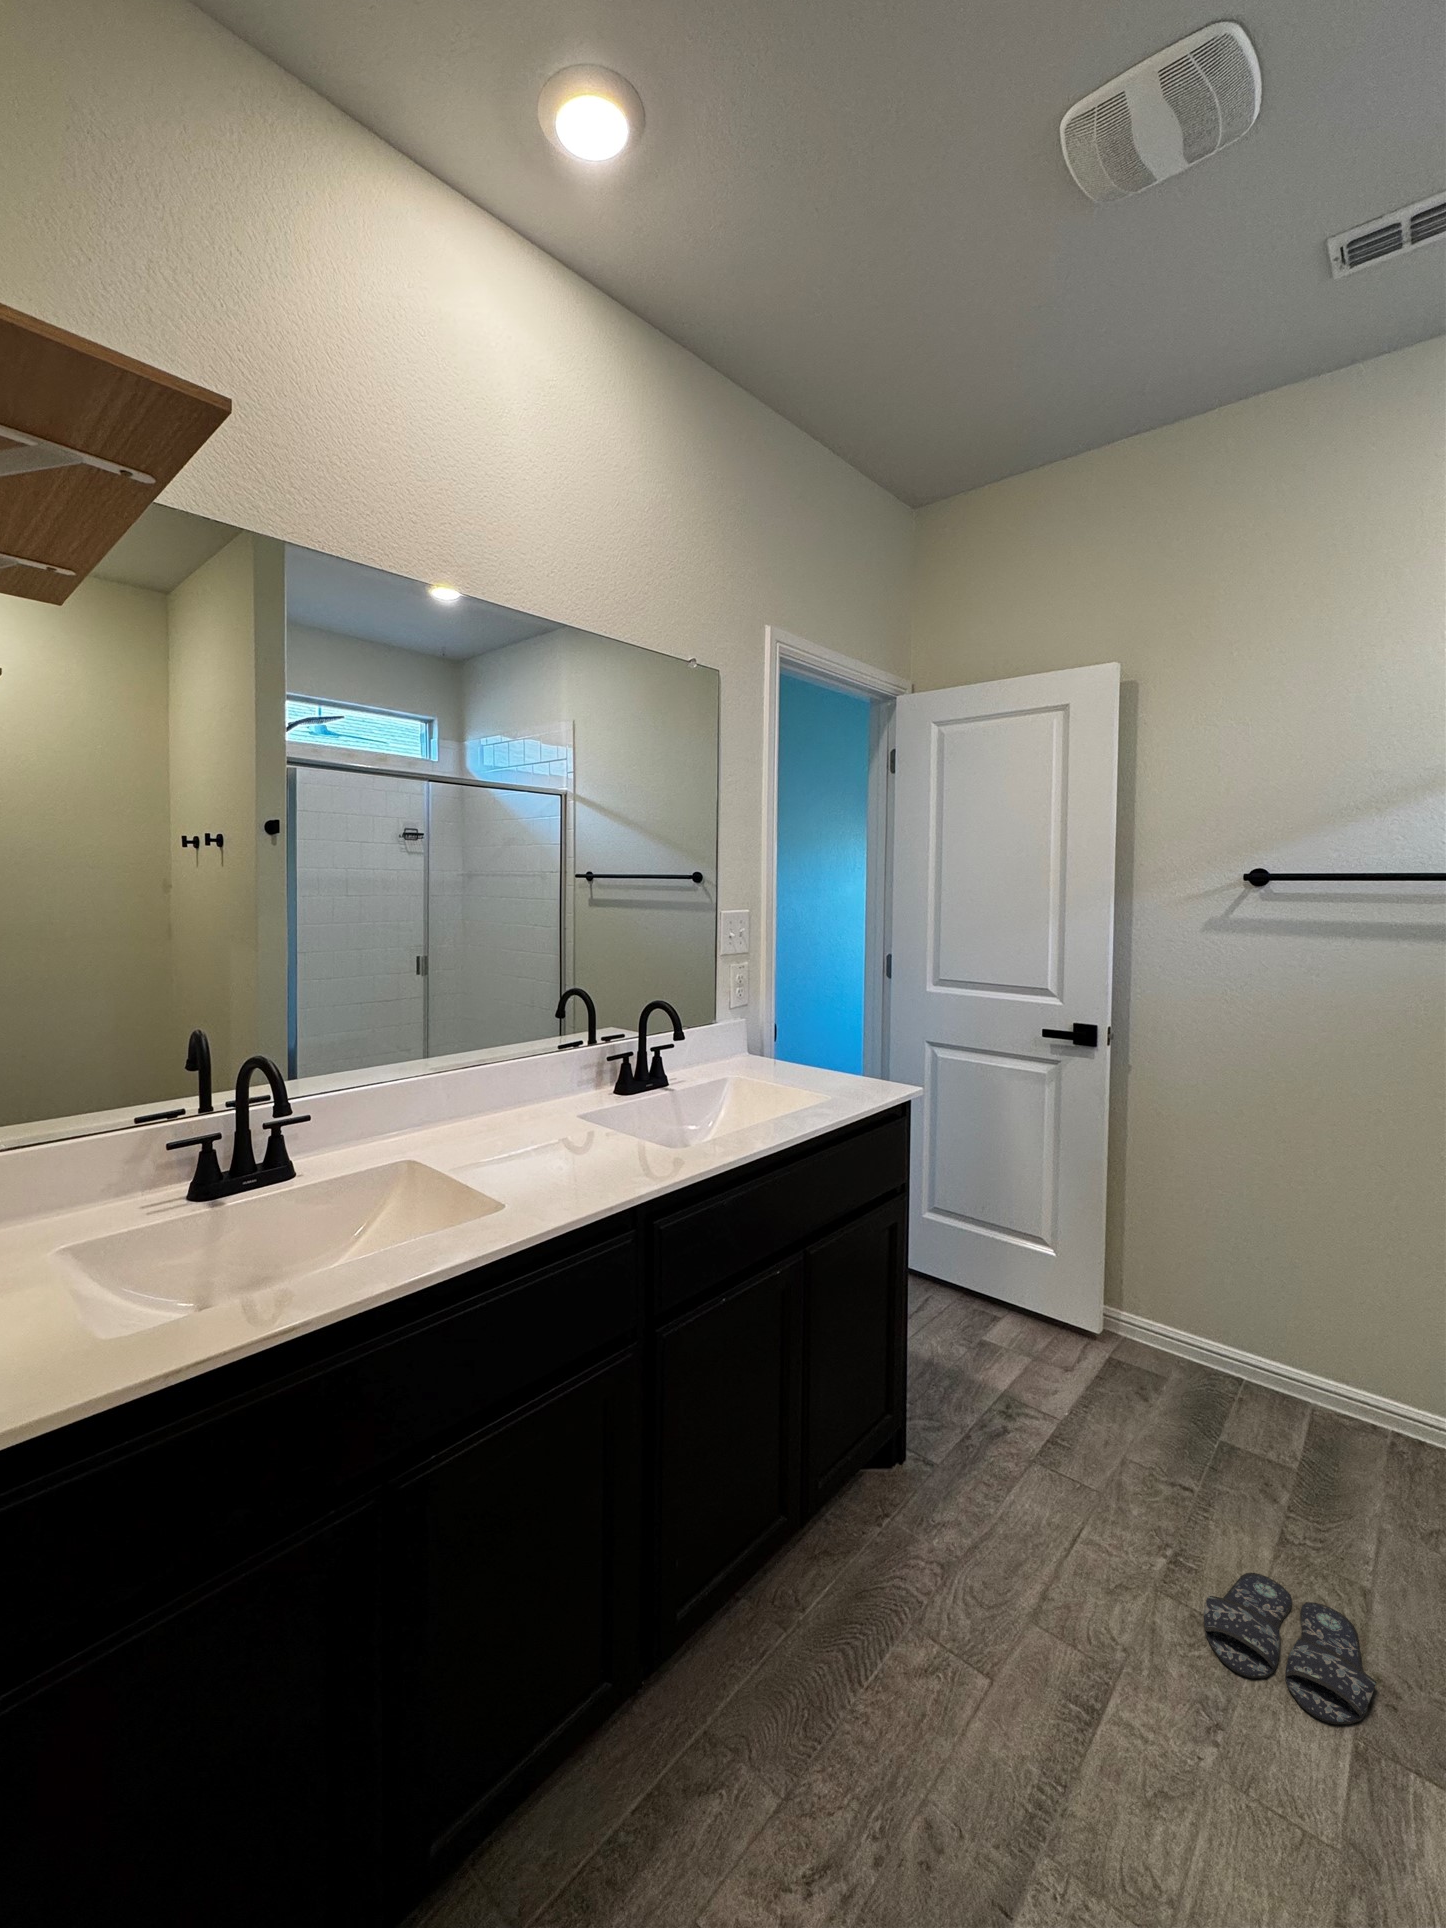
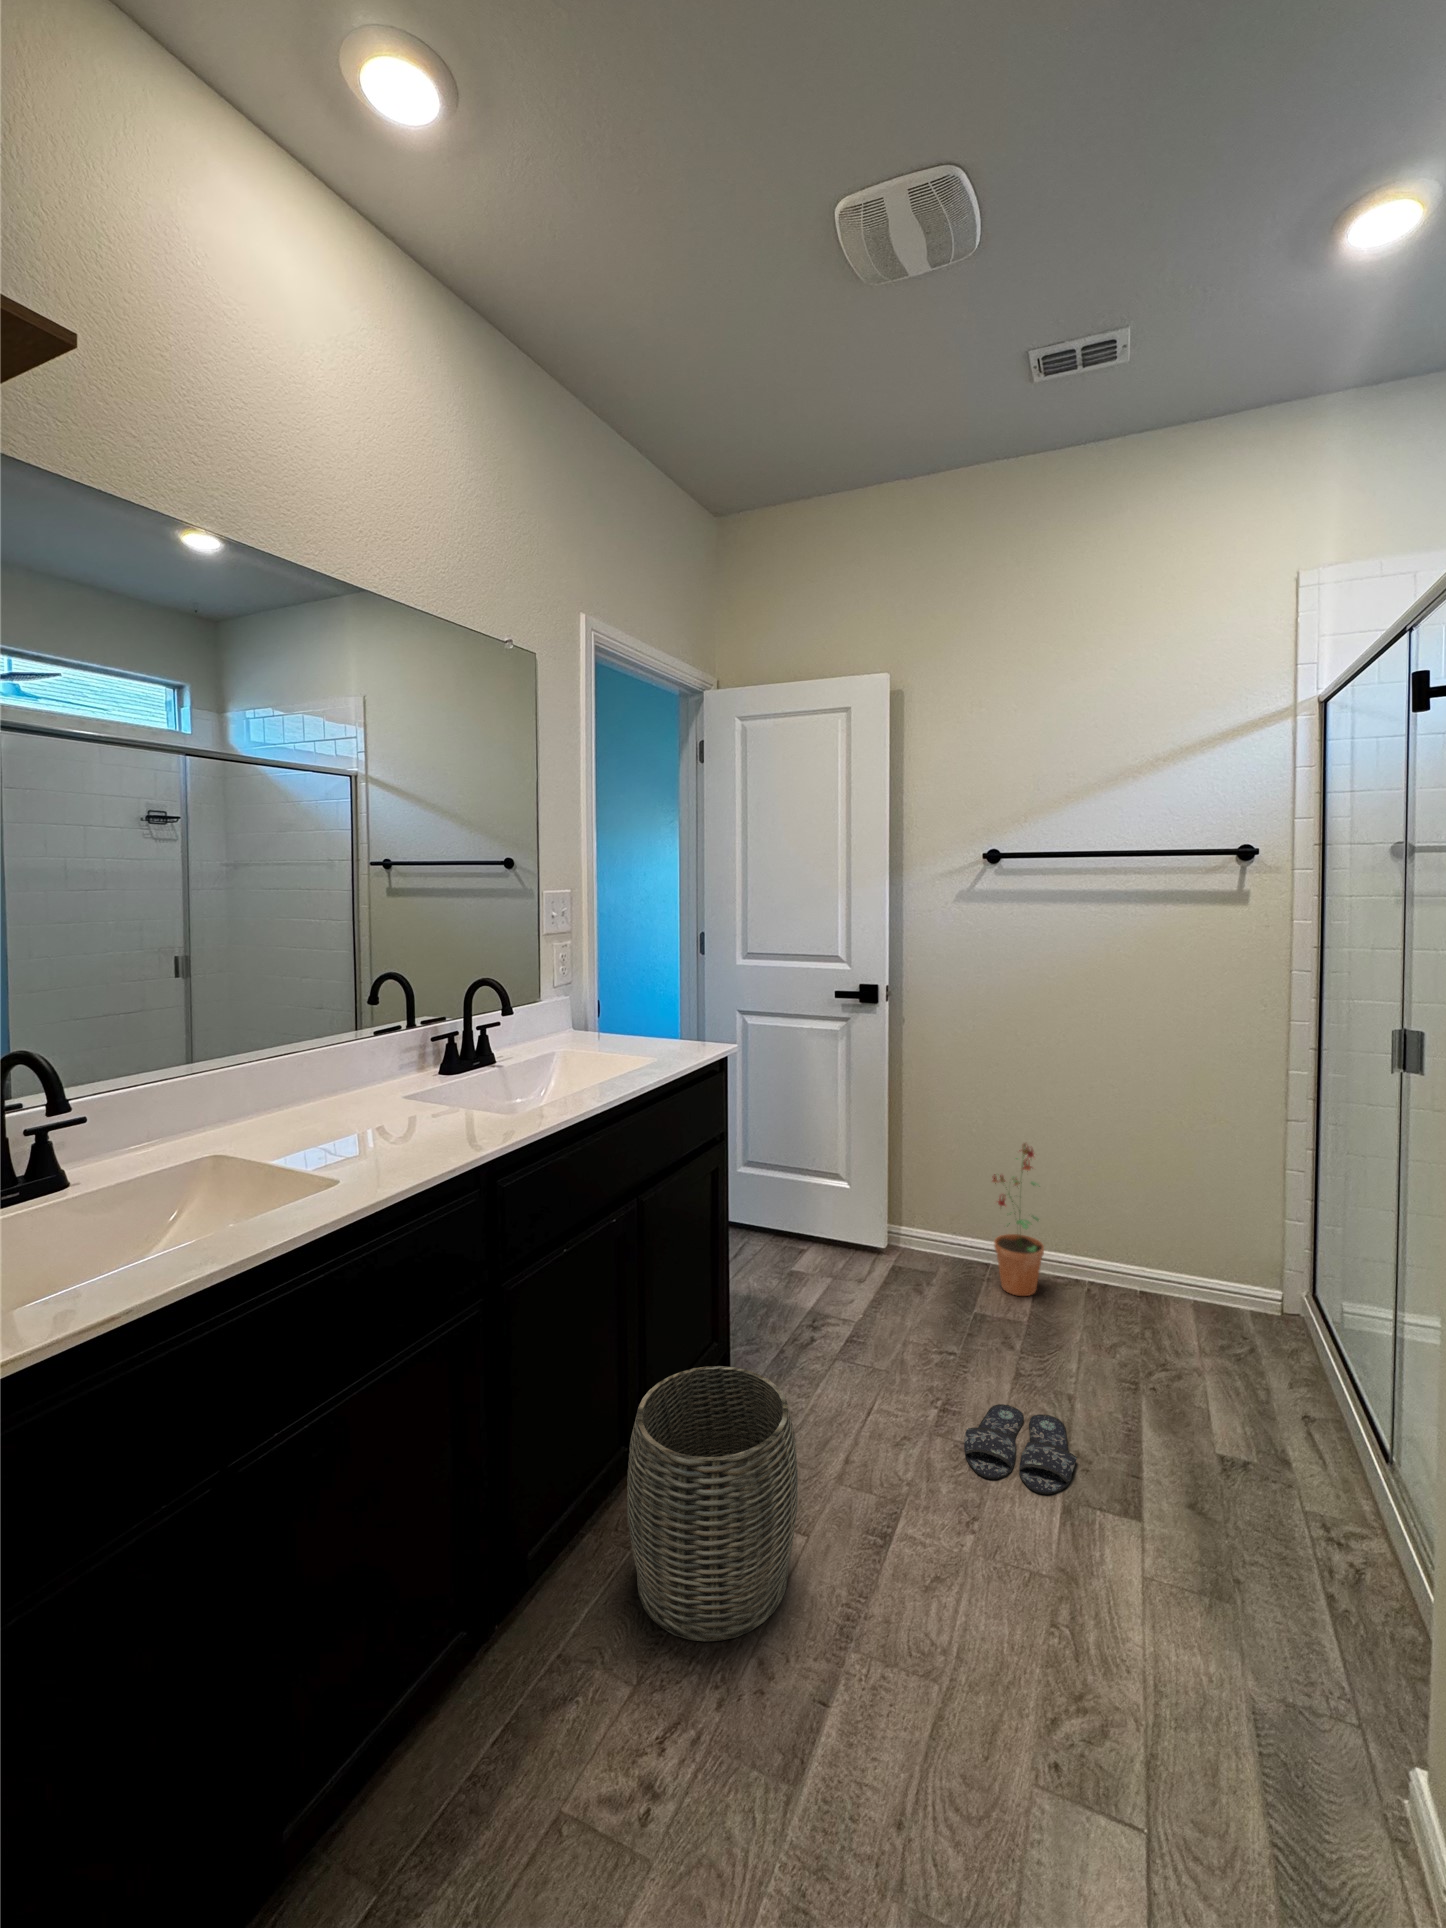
potted plant: none [1245,1236,1326,1431] -> present [993,1143,1044,1296]
woven basket: none [782,1449,980,1783] -> present [627,1366,798,1642]

